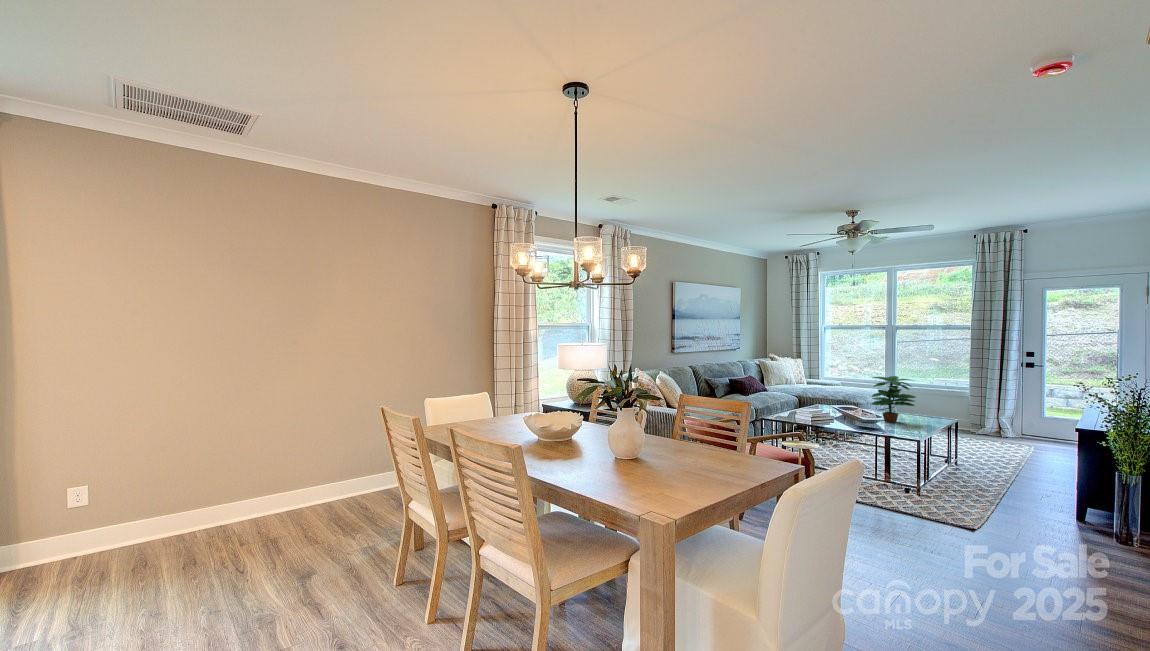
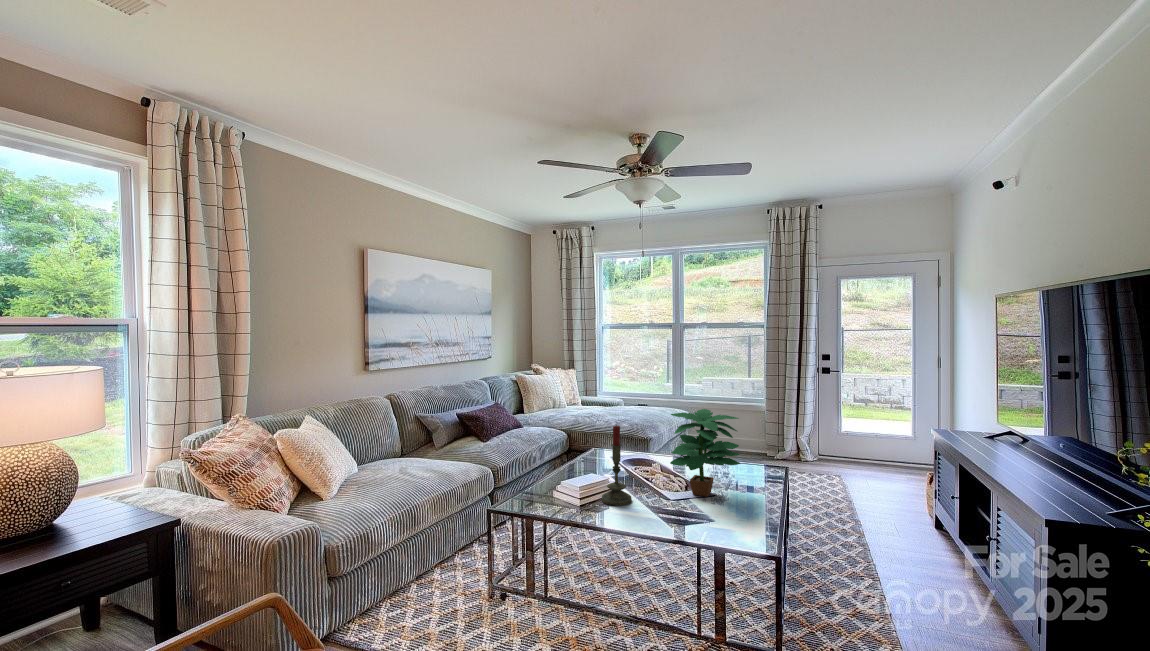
candle: none [829,379,846,421] -> present [602,425,632,506]

